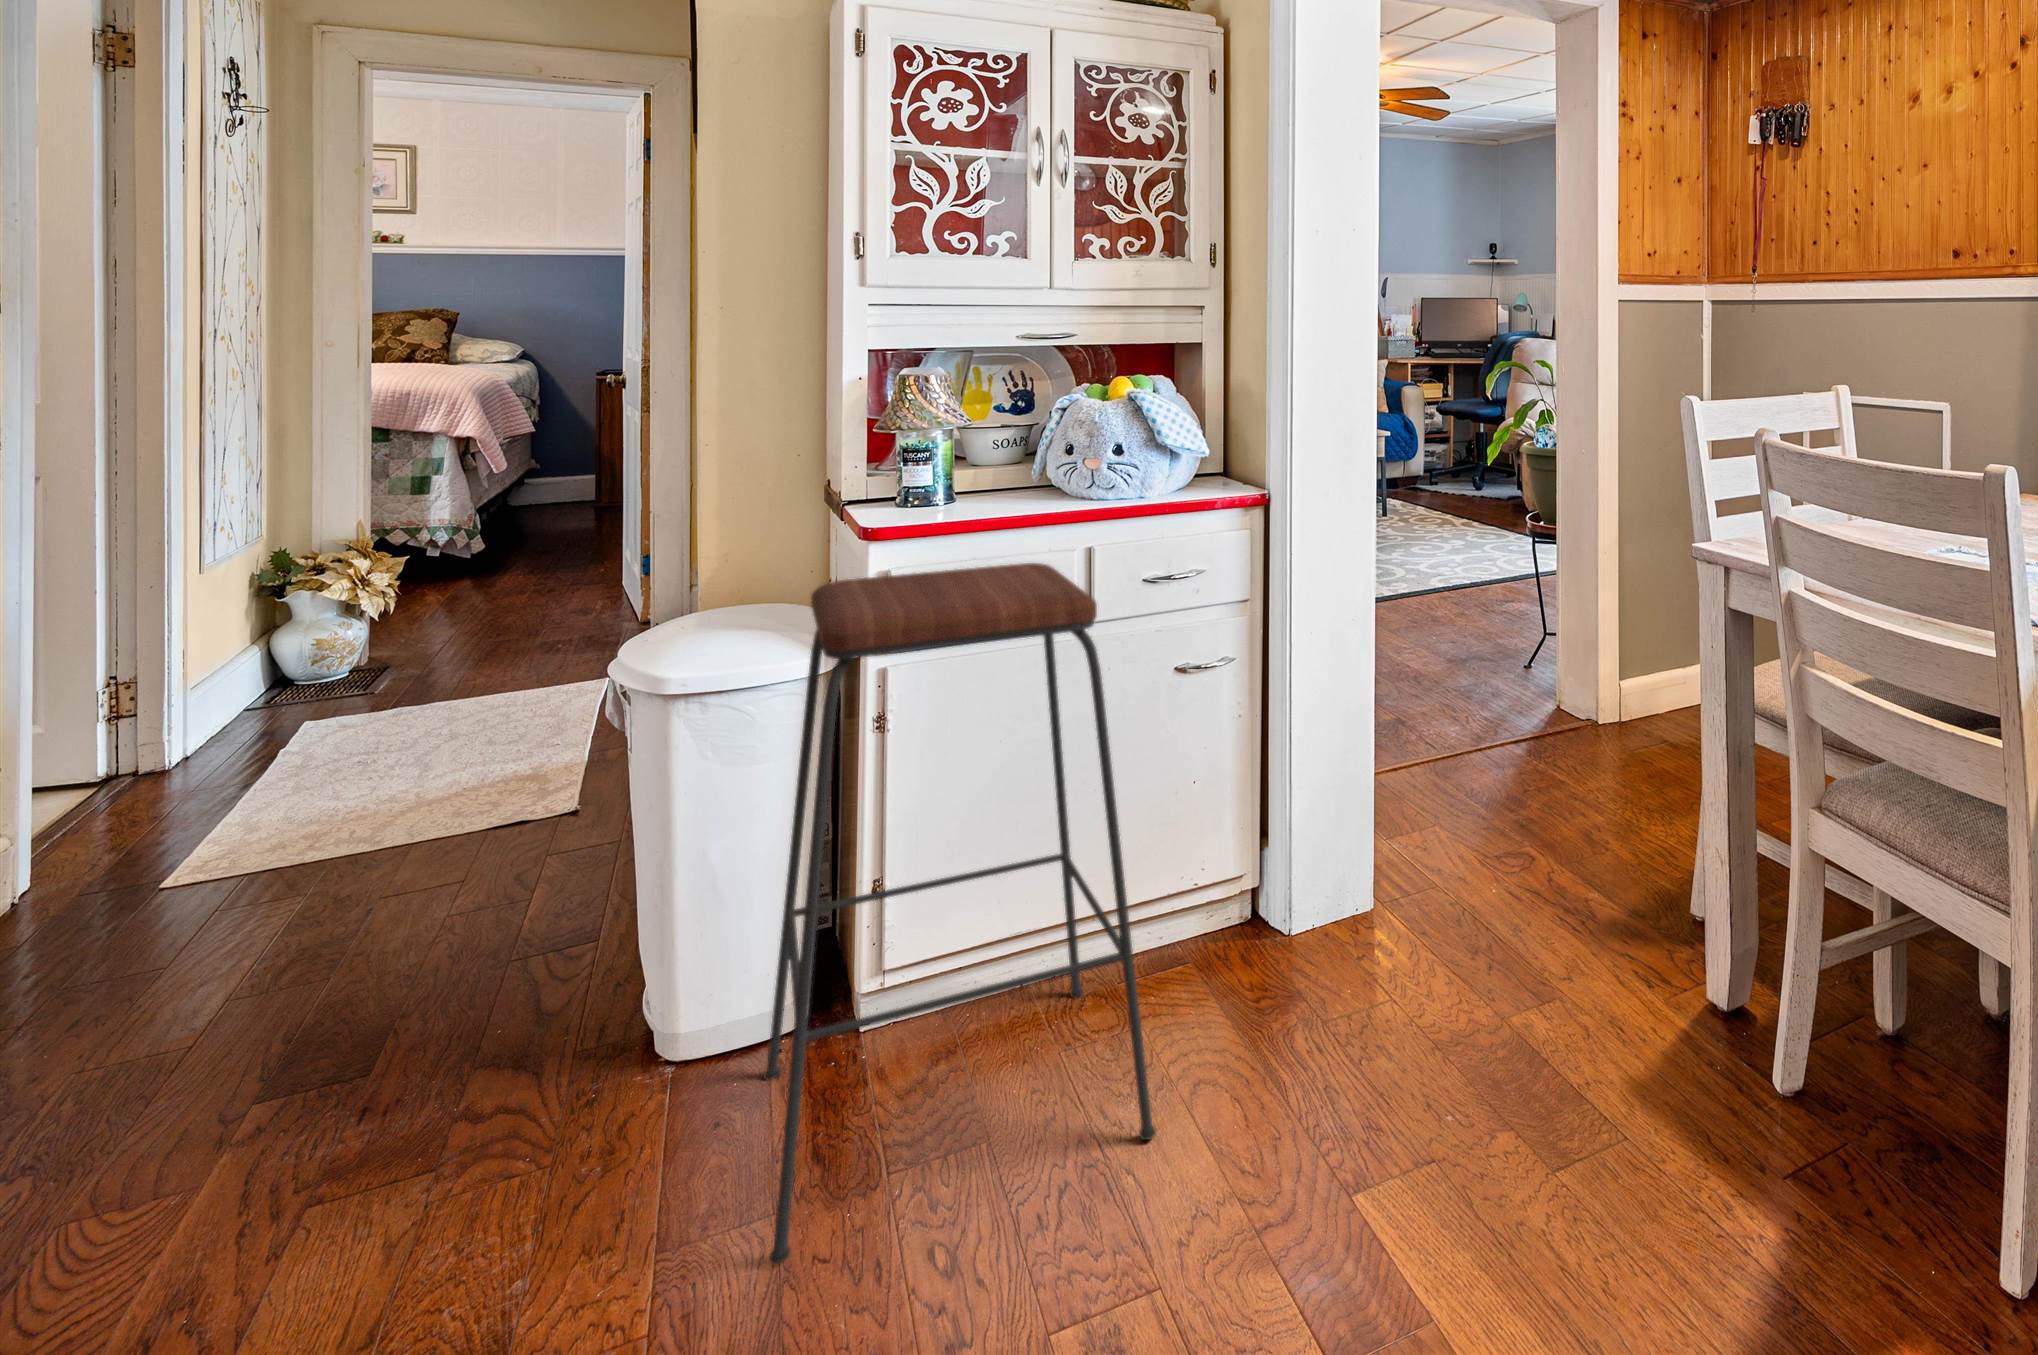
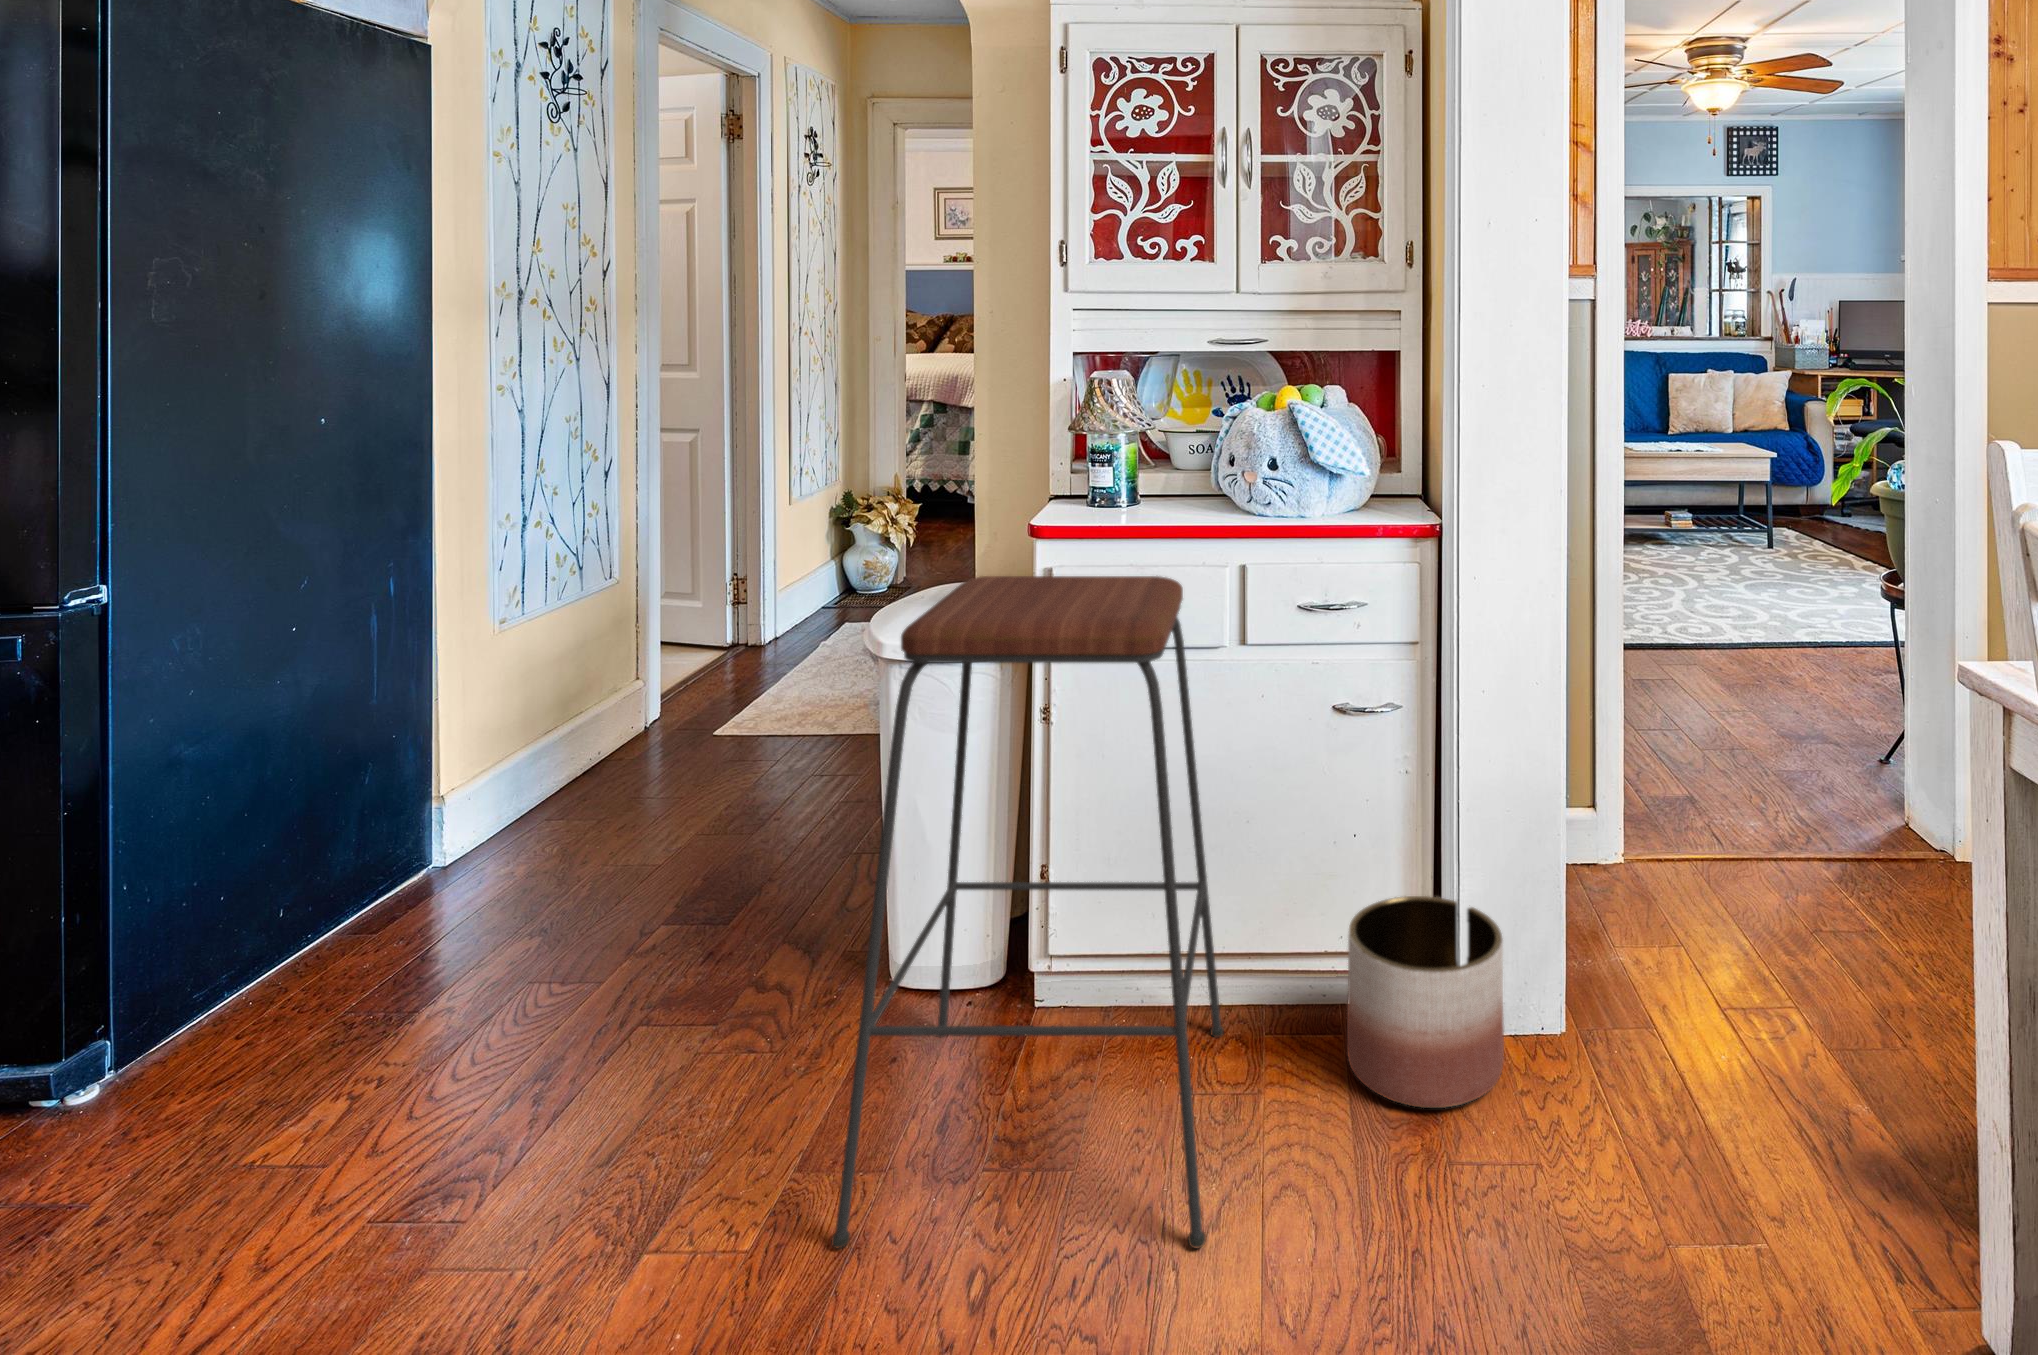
planter: none [1209,823,1345,994] -> present [1347,896,1504,1108]

